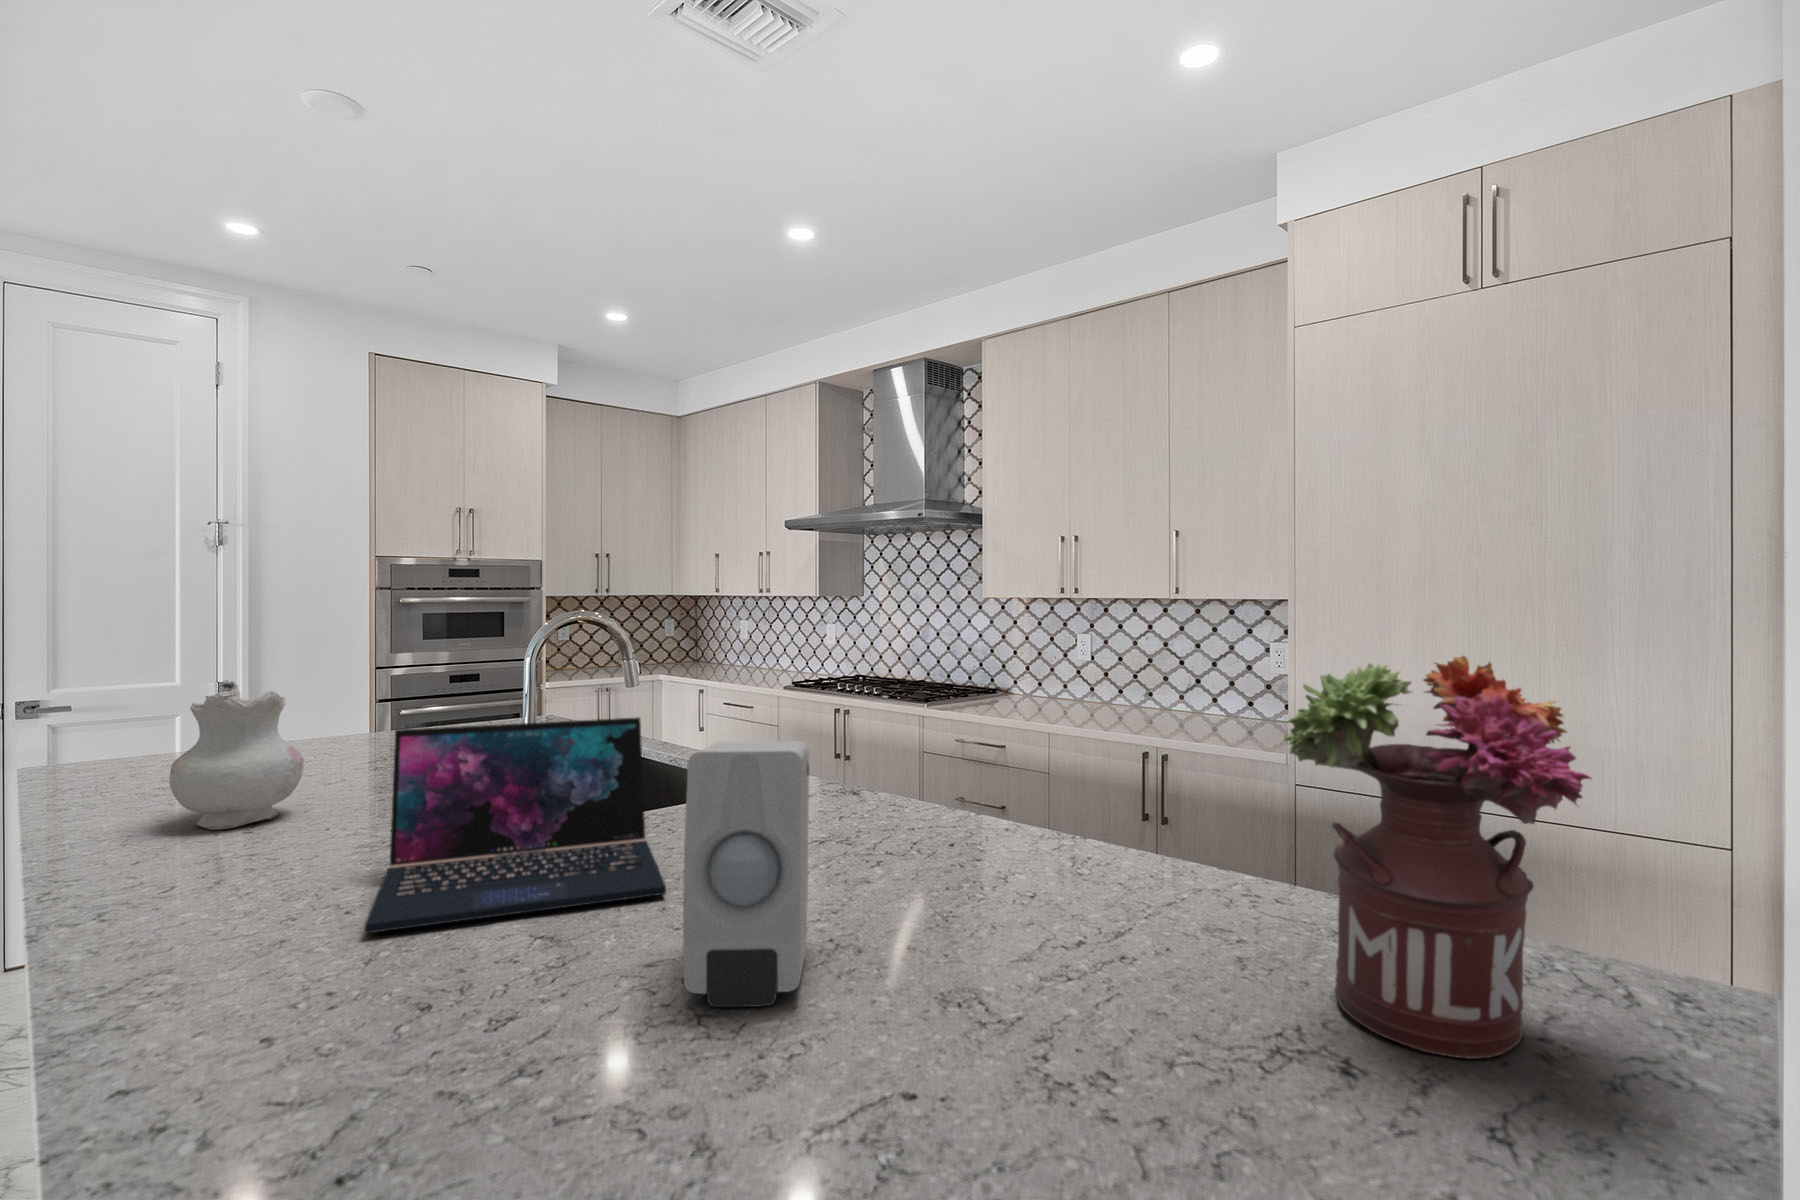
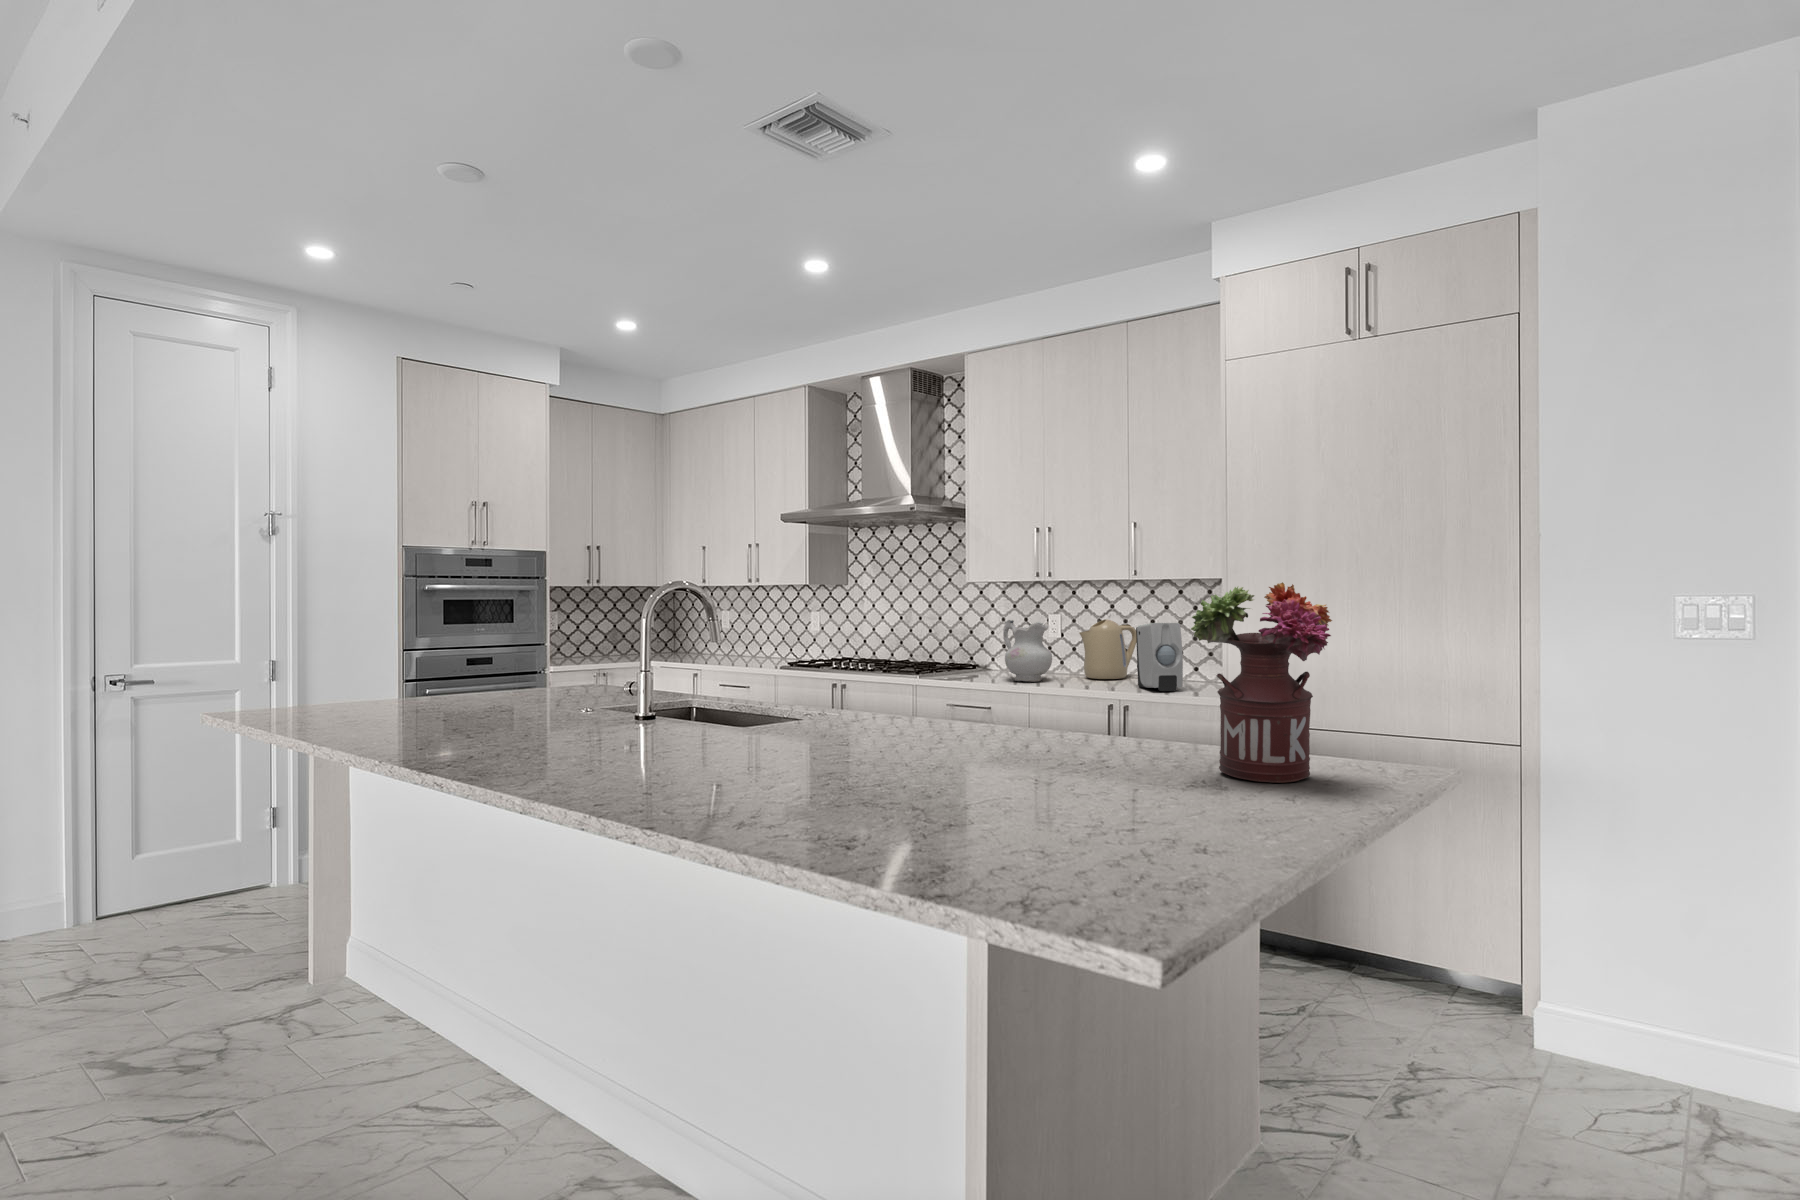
kettle: none [1110,643,1180,714] -> present [1079,619,1136,679]
ceramic pitcher: present [169,680,304,830] -> present [1003,620,1052,682]
laptop: present [365,718,666,933] -> none [616,648,814,764]
soap dispenser: present [683,741,809,1007] -> present [1136,623,1183,691]

